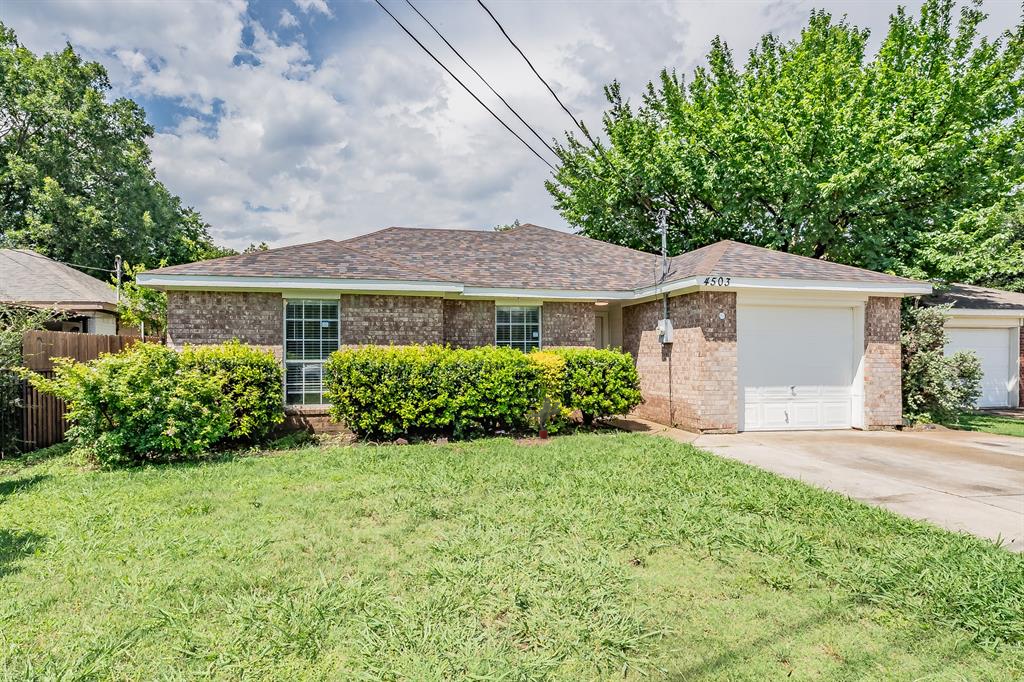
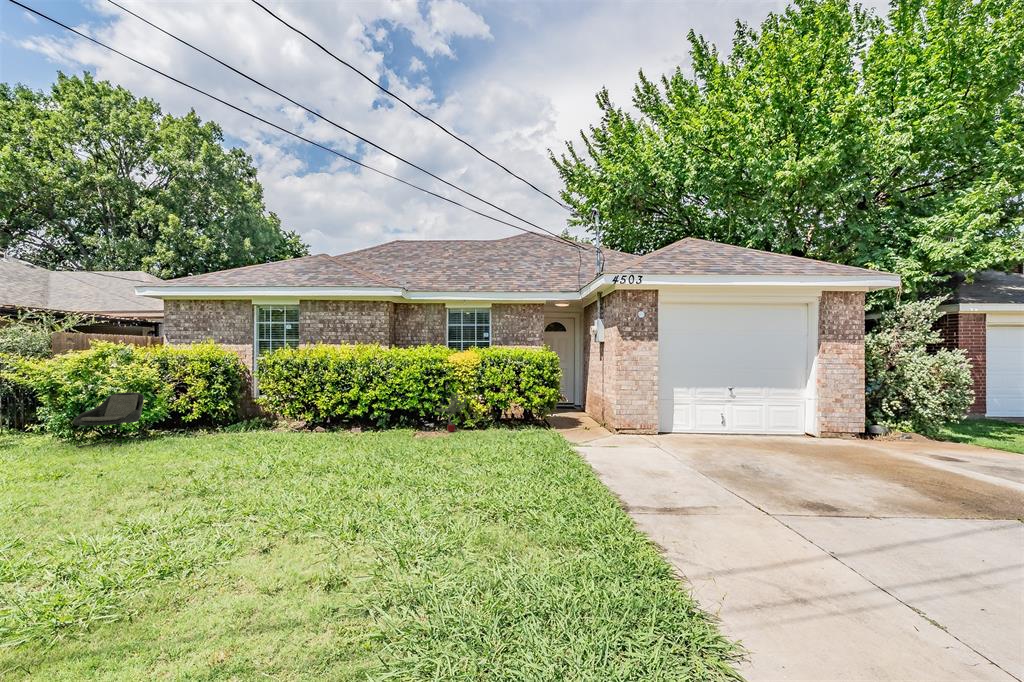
lounge chair: none [174,403,231,465] -> present [73,392,147,448]

